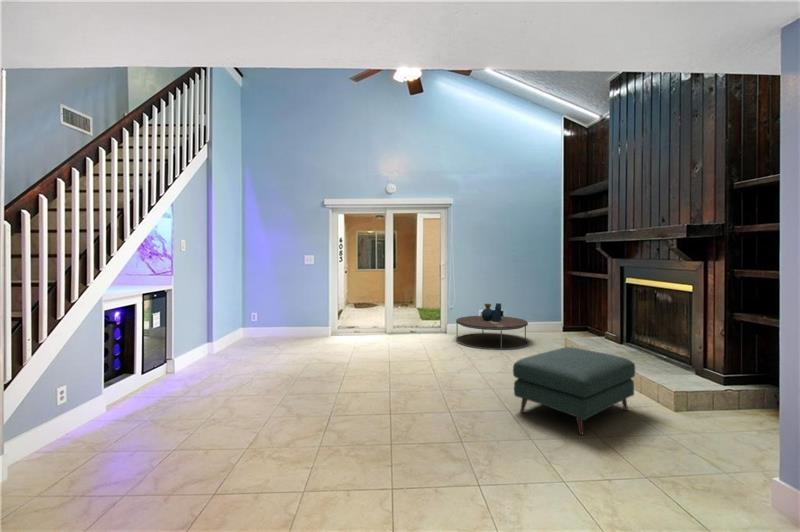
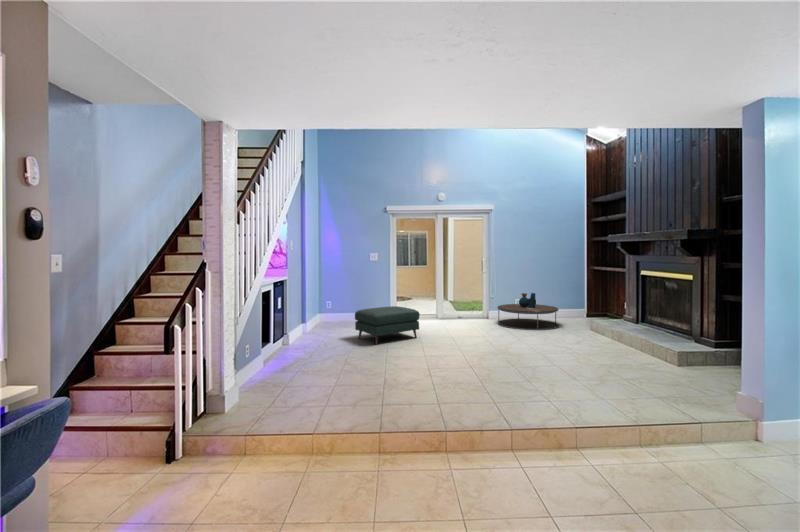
ottoman: present [513,347,635,435] -> present [355,306,420,344]

